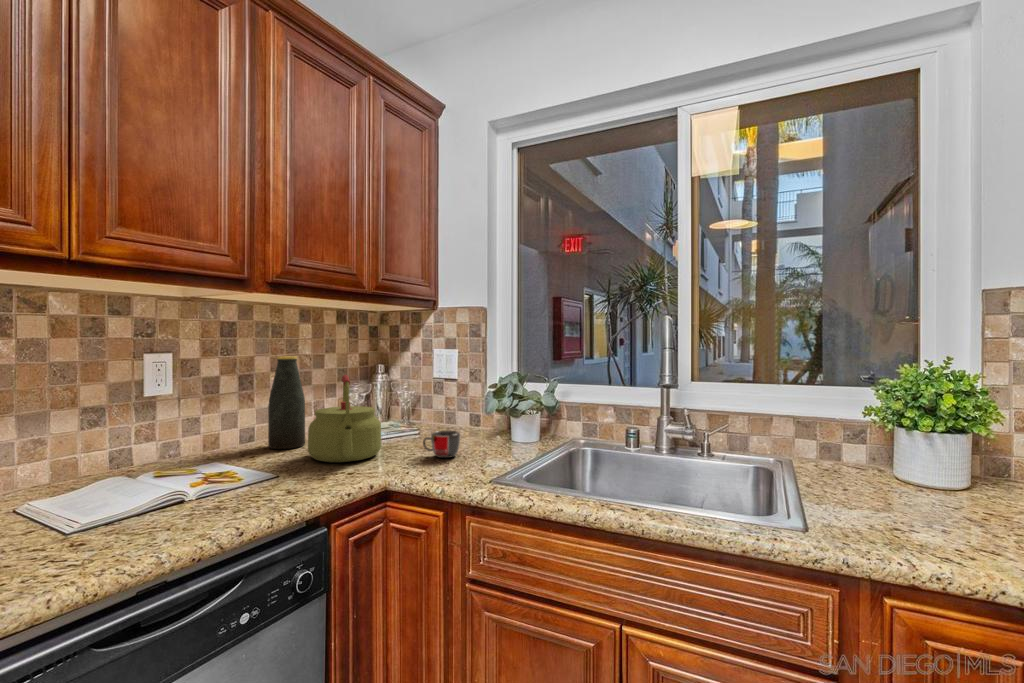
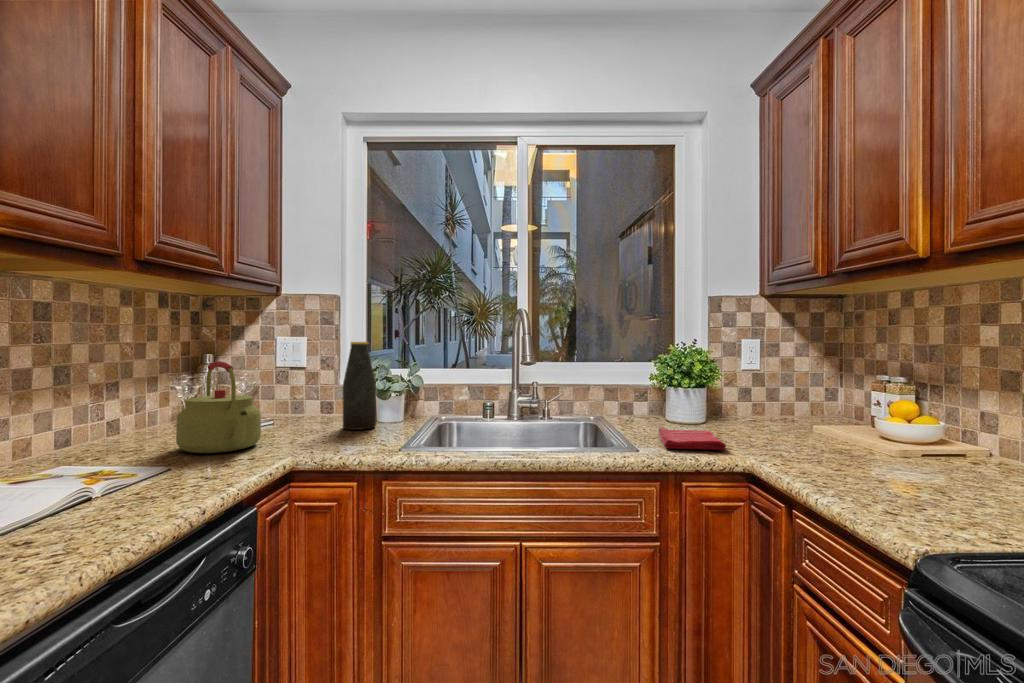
bottle: present [268,356,305,449] -> present [343,342,376,430]
mug: present [423,430,460,458] -> none [306,413,346,439]
dish towel: none [852,494,975,556] -> present [658,428,726,450]

